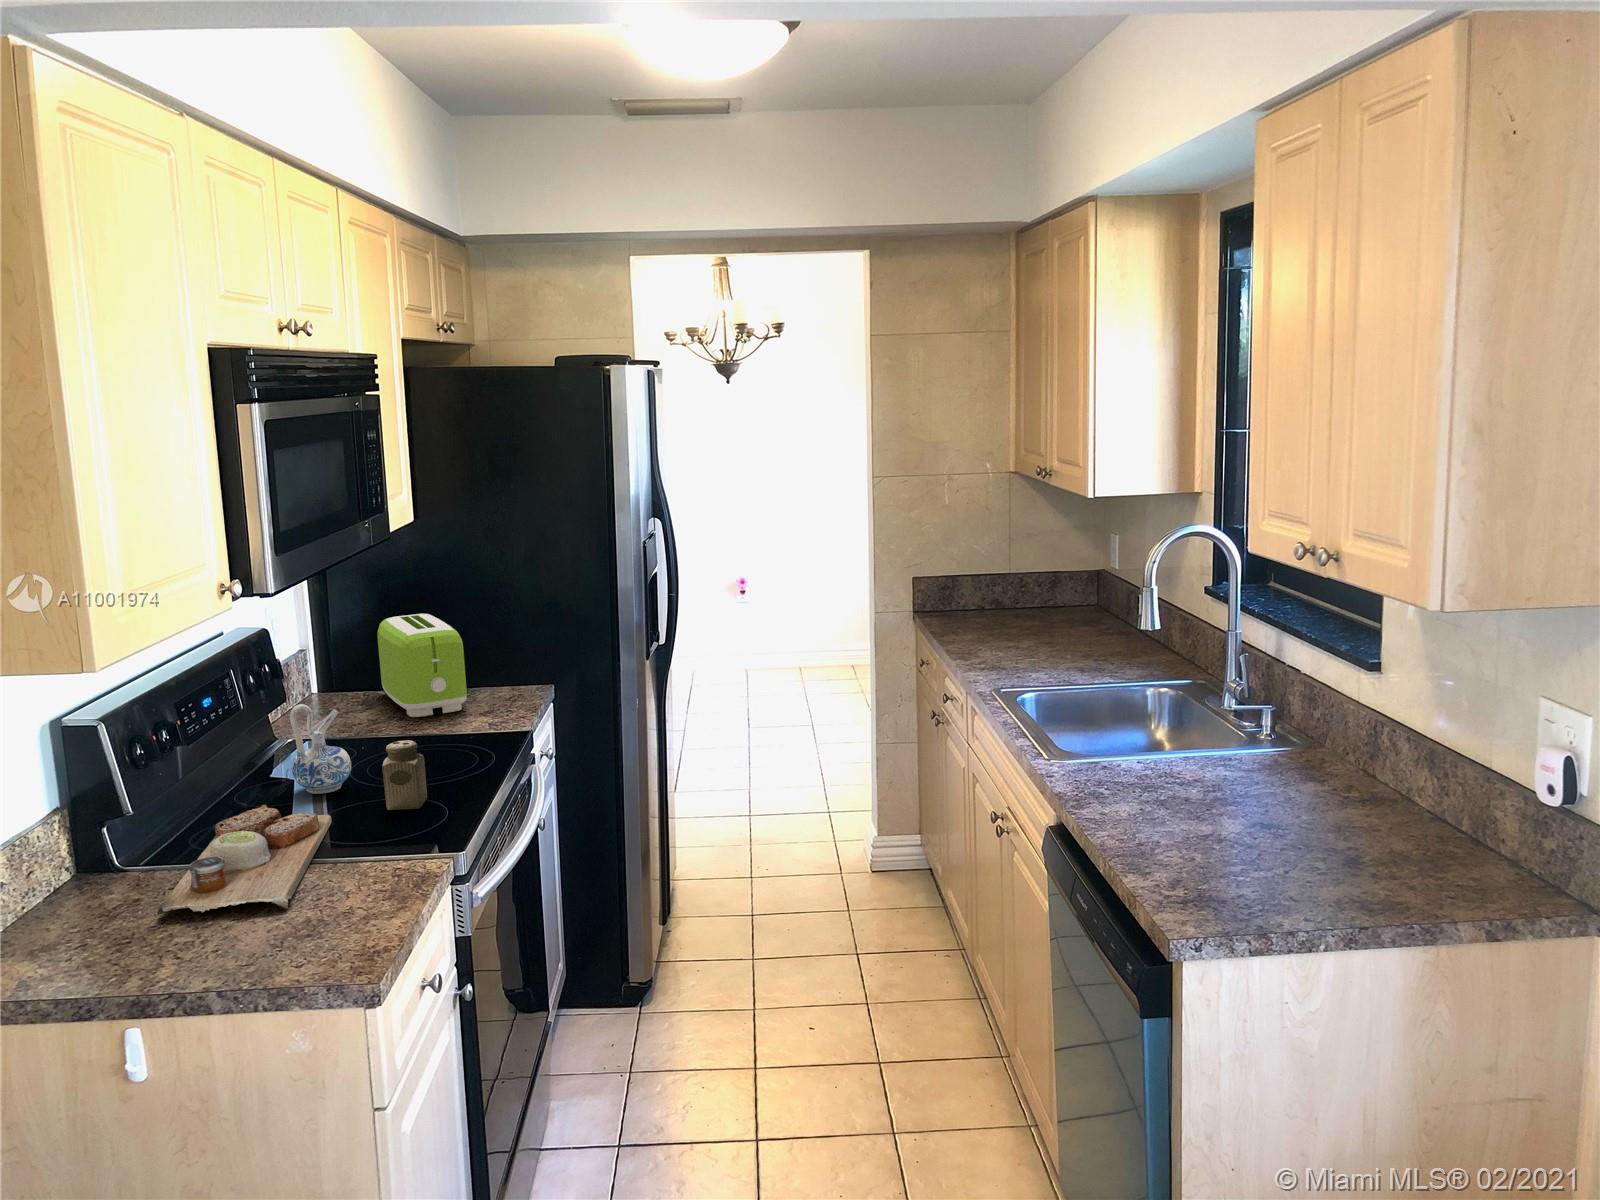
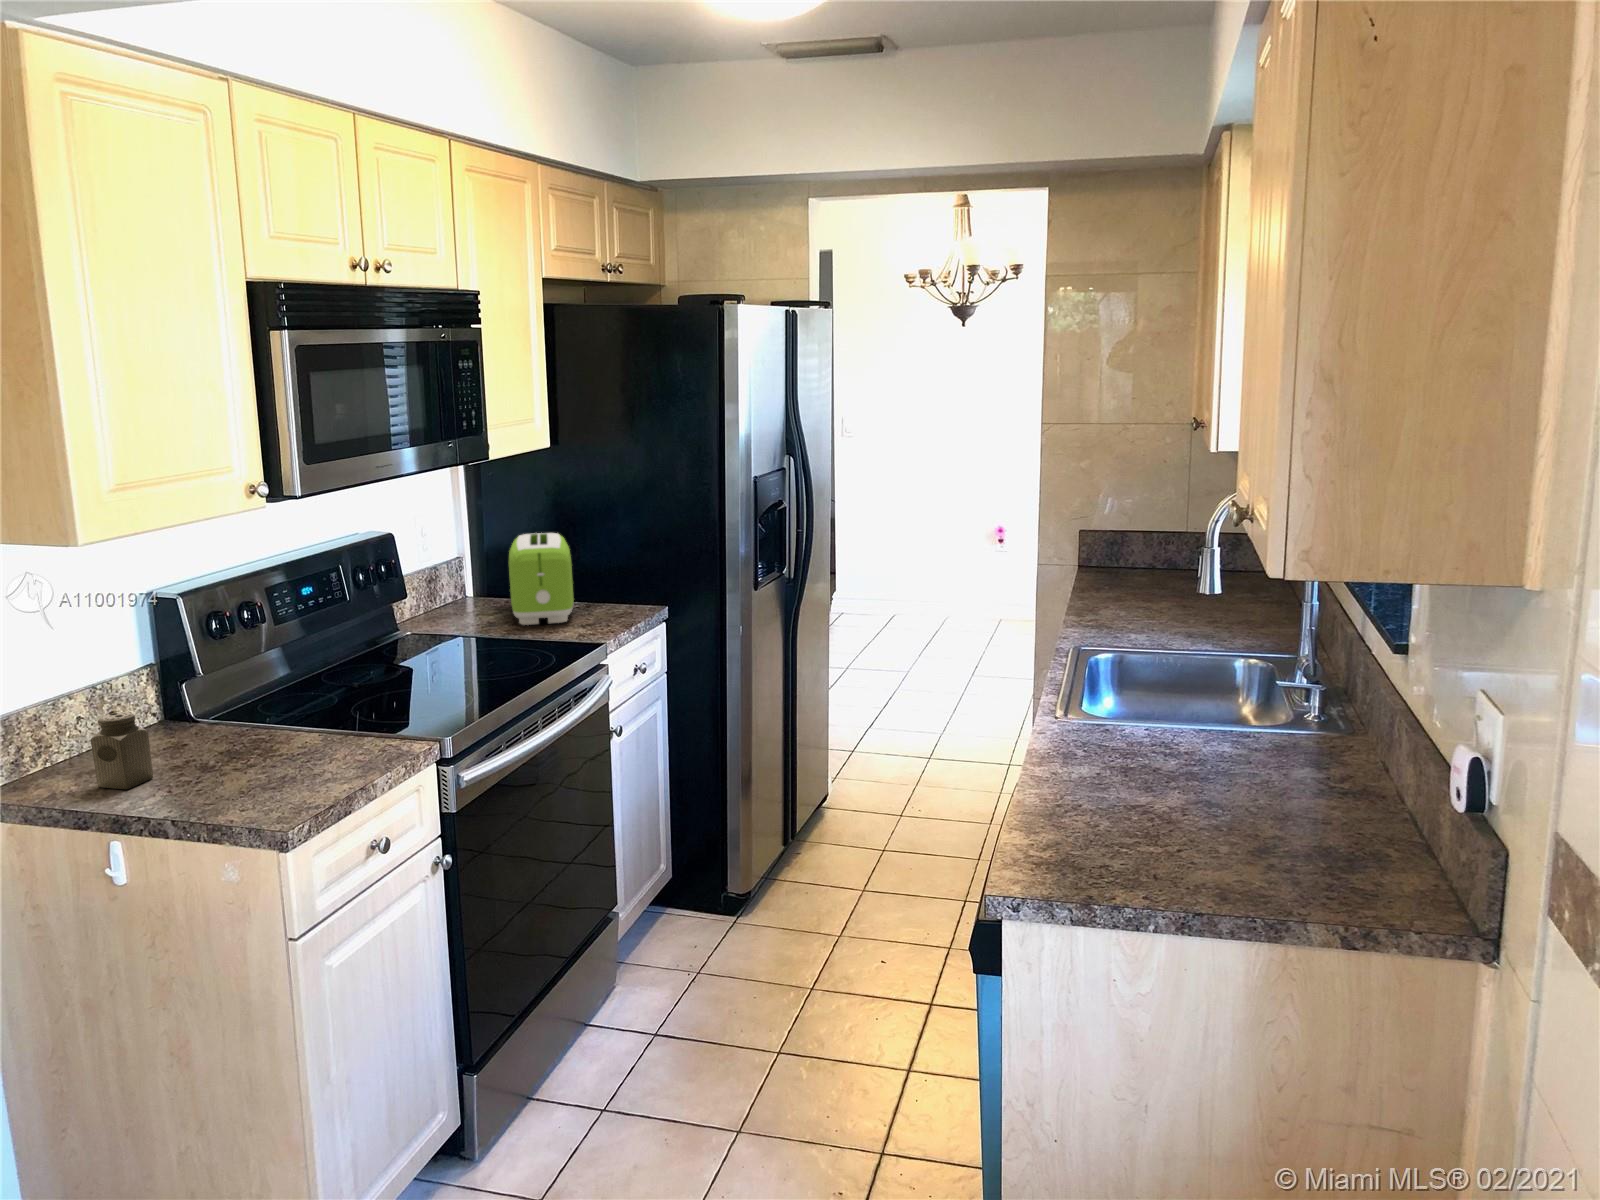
ceramic pitcher: present [290,704,351,794] -> none [364,600,418,679]
salt shaker: present [382,740,427,810] -> present [91,712,153,789]
cutting board: present [157,805,332,915] -> none [180,682,374,765]

